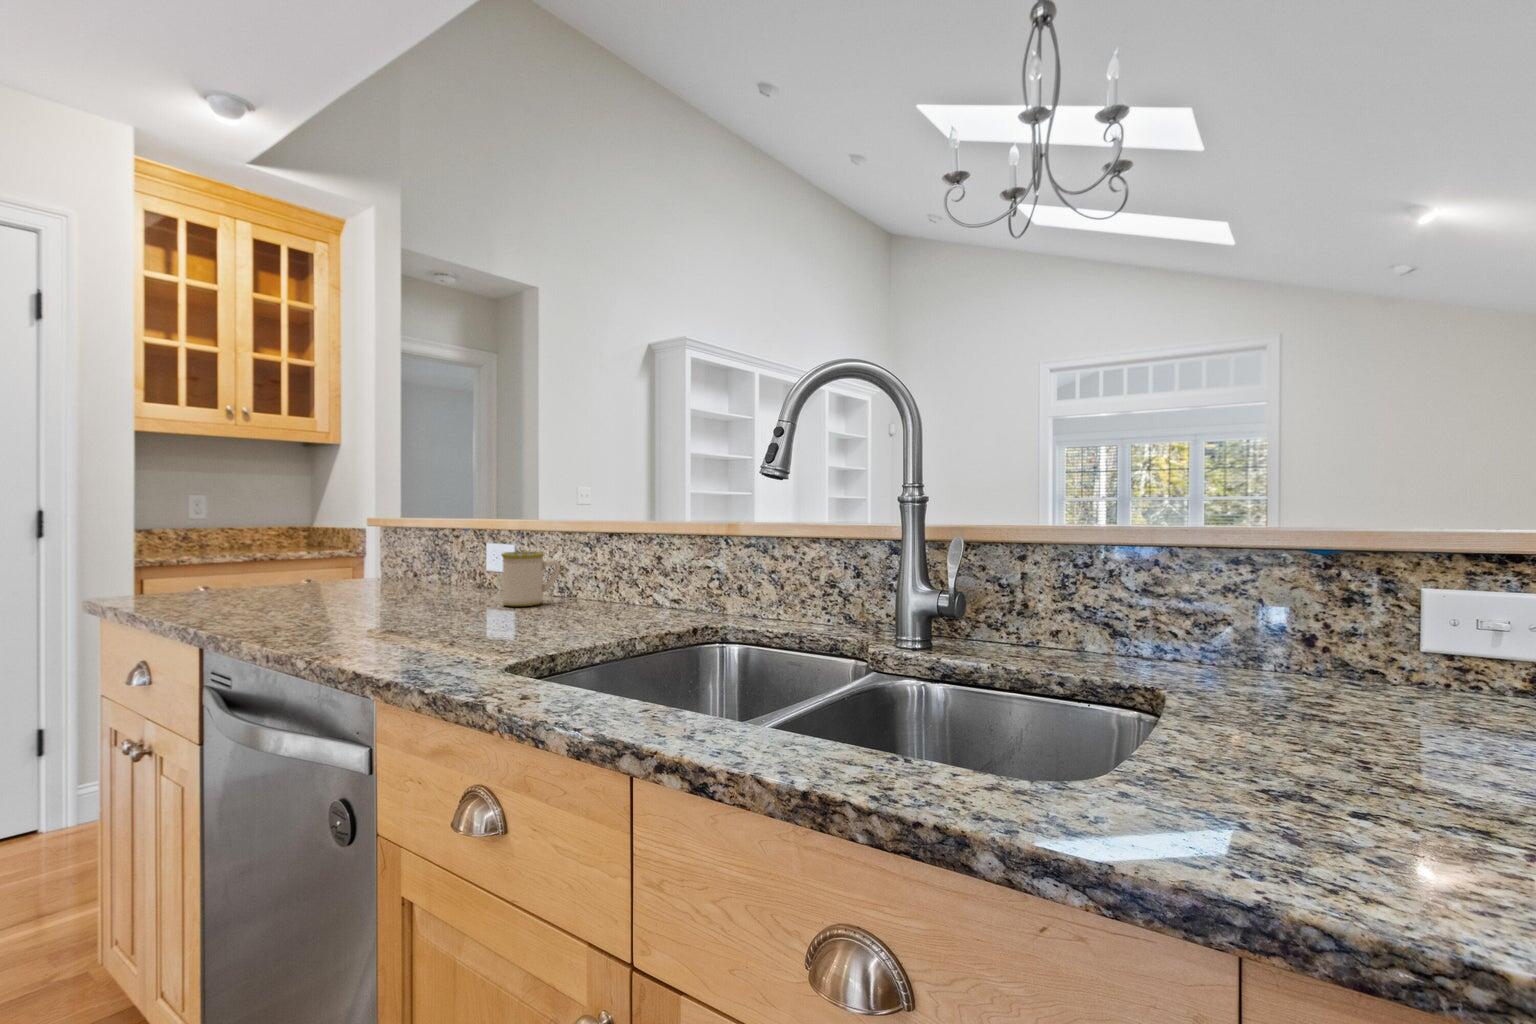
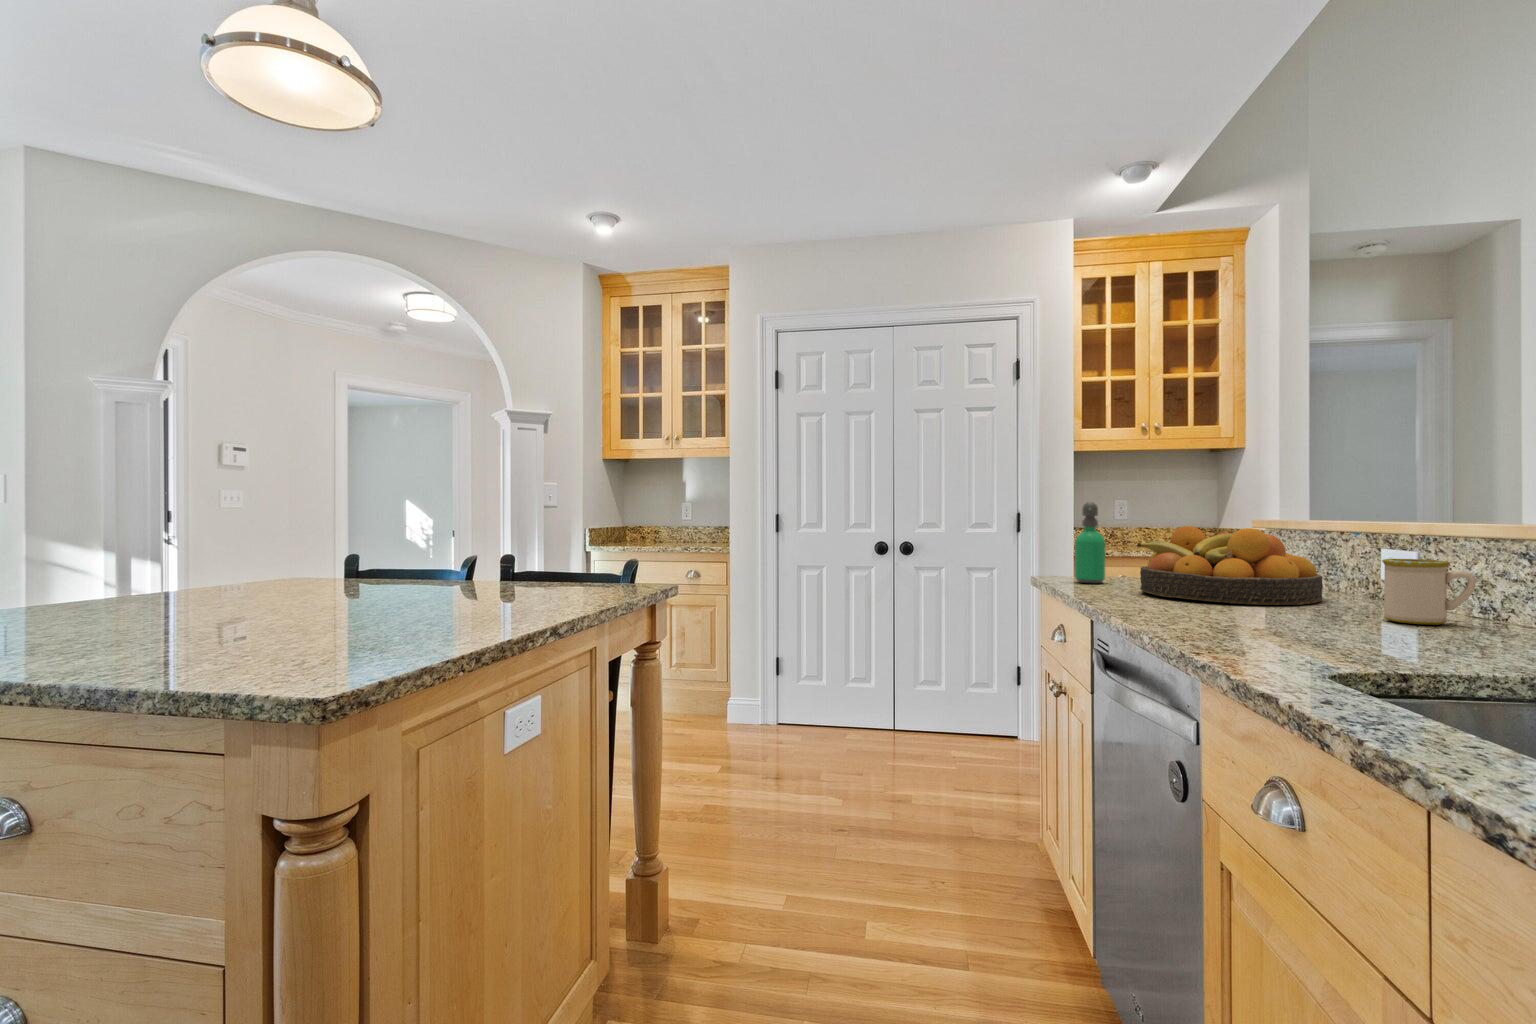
soap dispenser: none [159,497,206,602] -> present [1075,502,1105,583]
fruit bowl: none [255,527,445,608] -> present [1137,526,1323,605]

